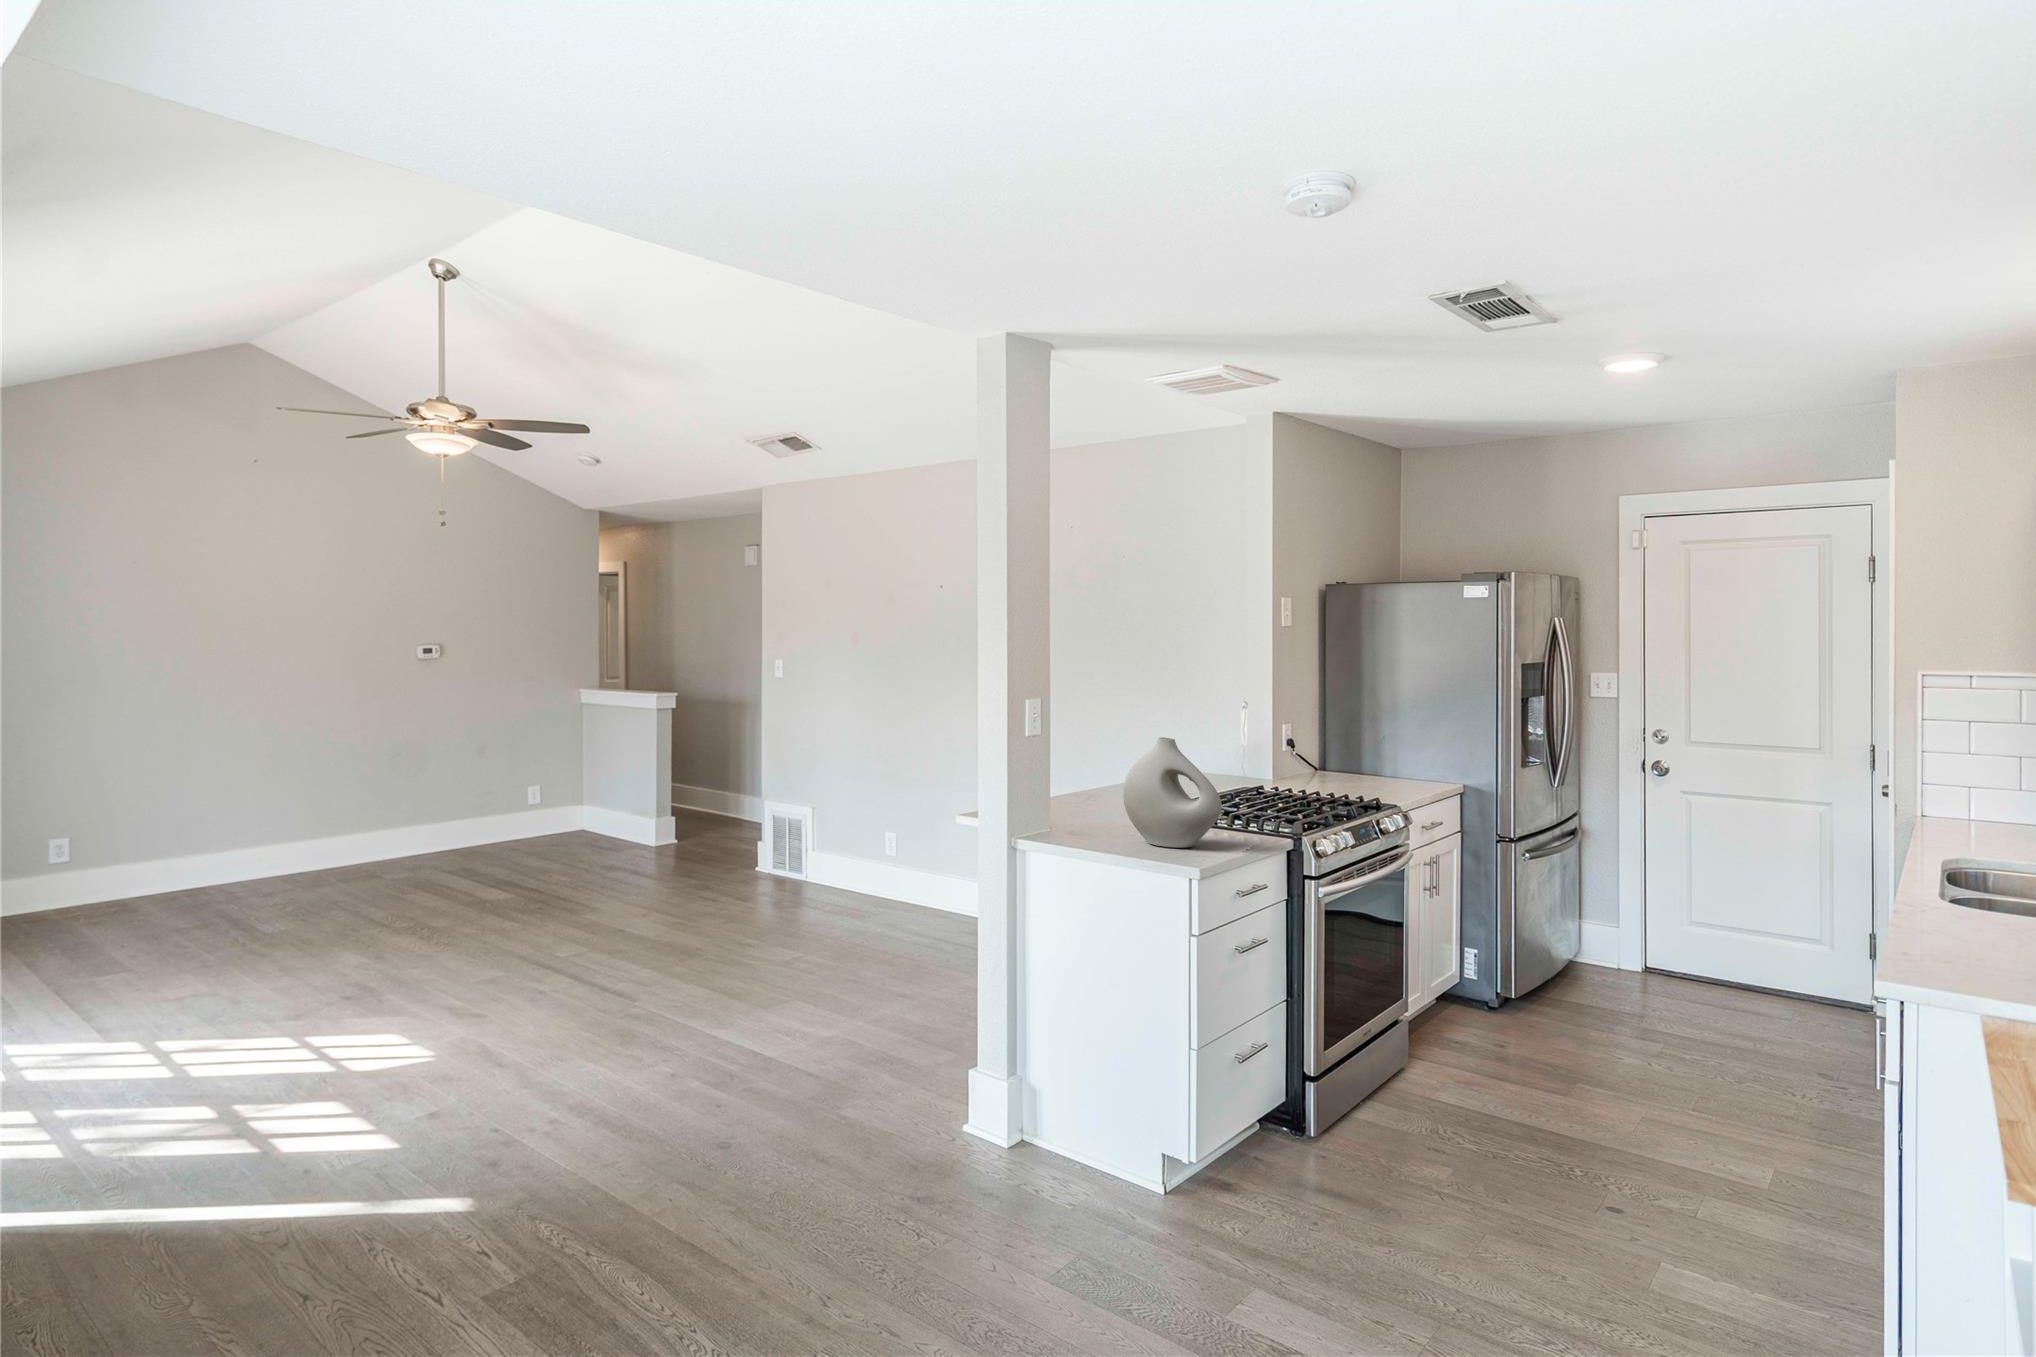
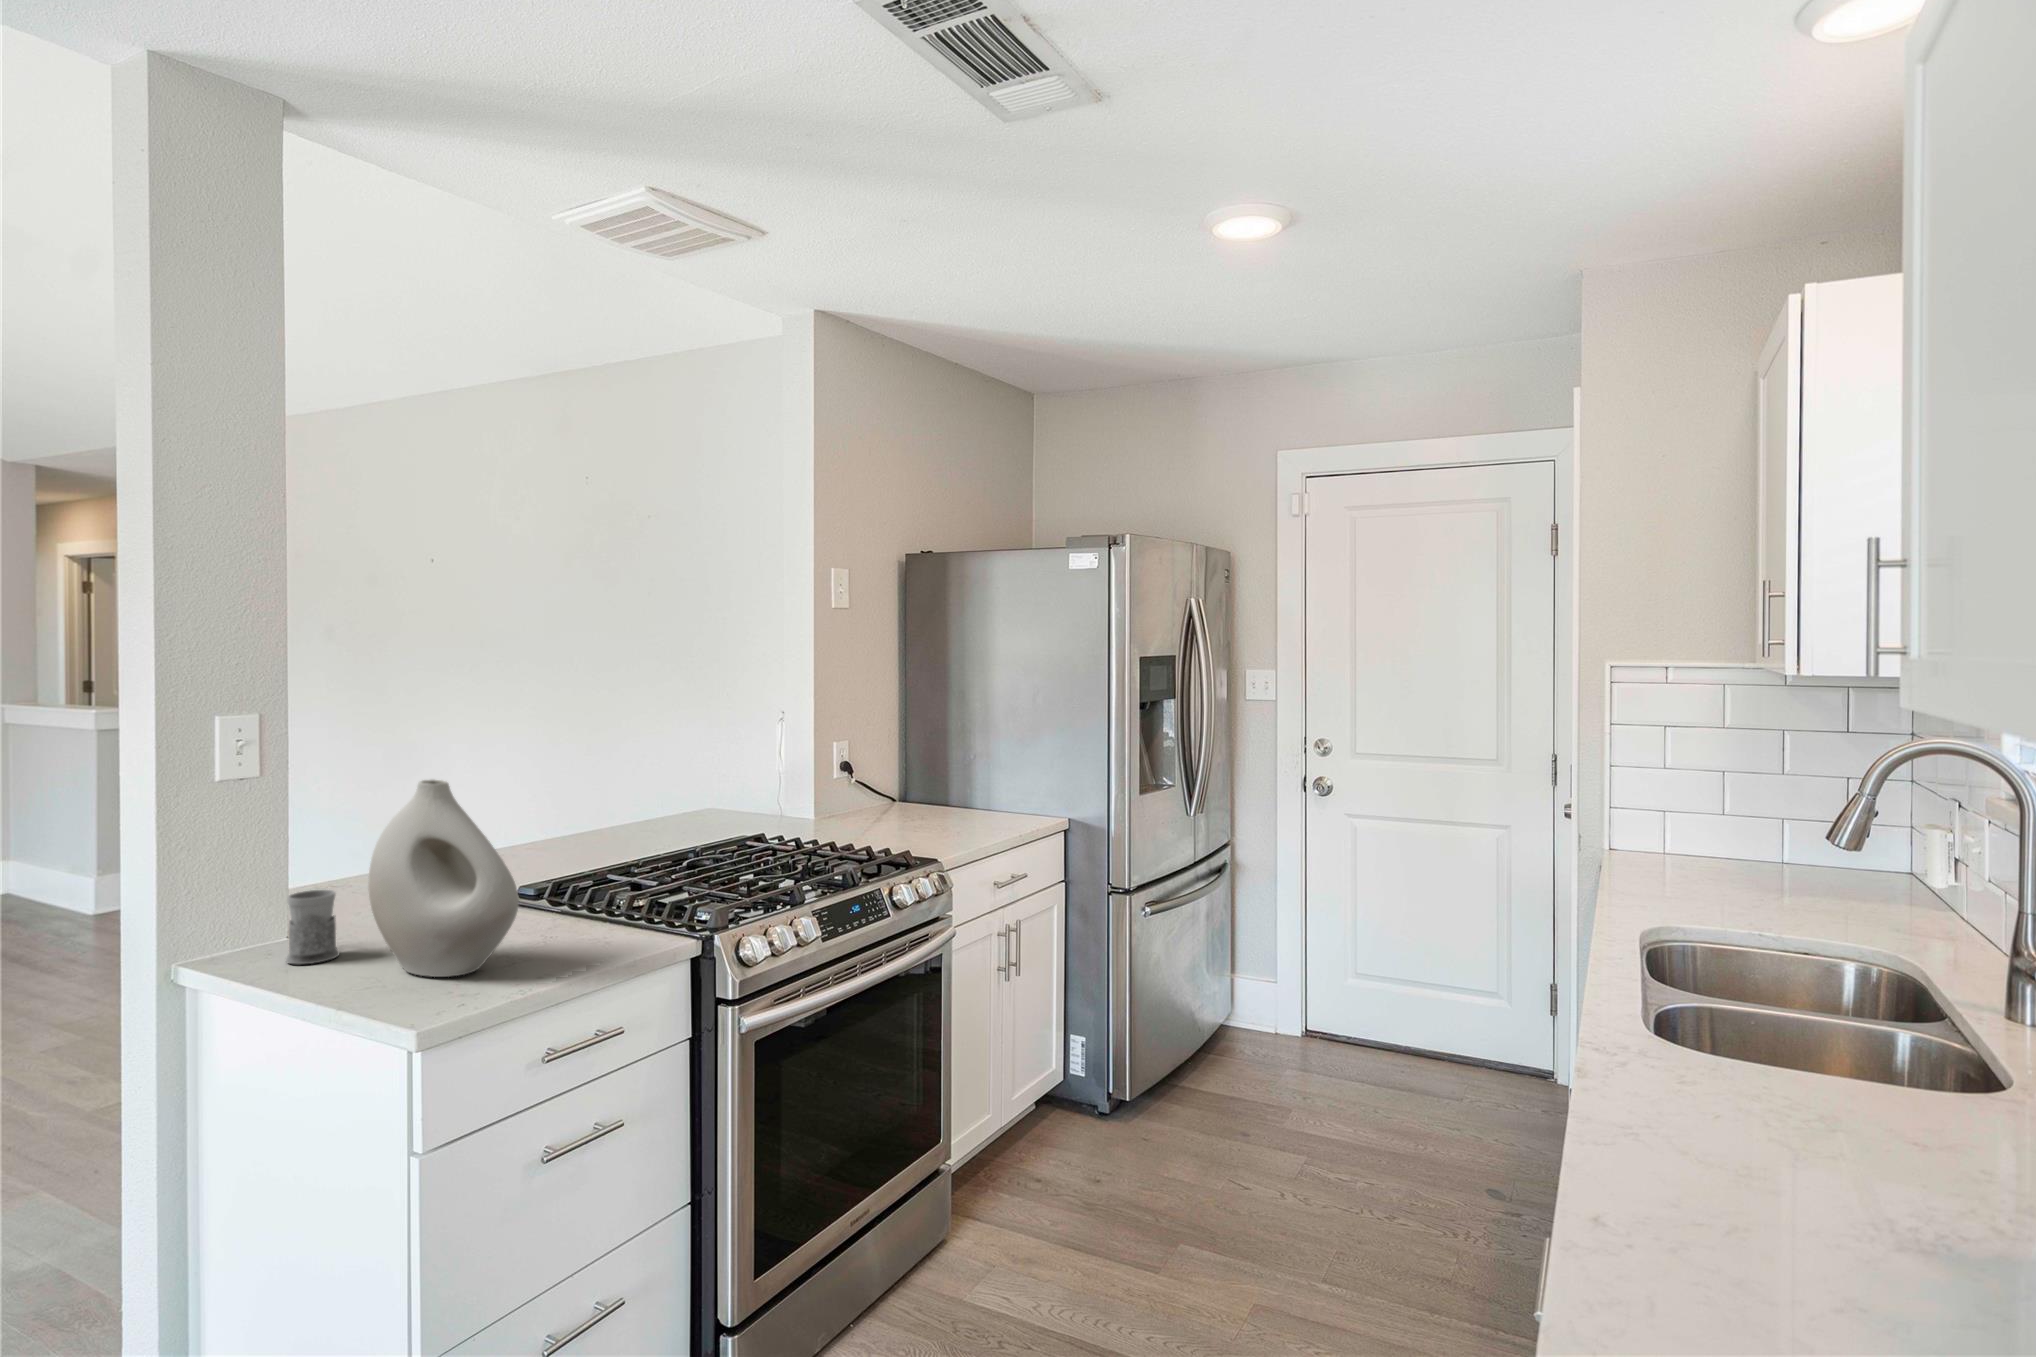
mug: none [1075,800,1101,840] -> present [286,890,340,965]

